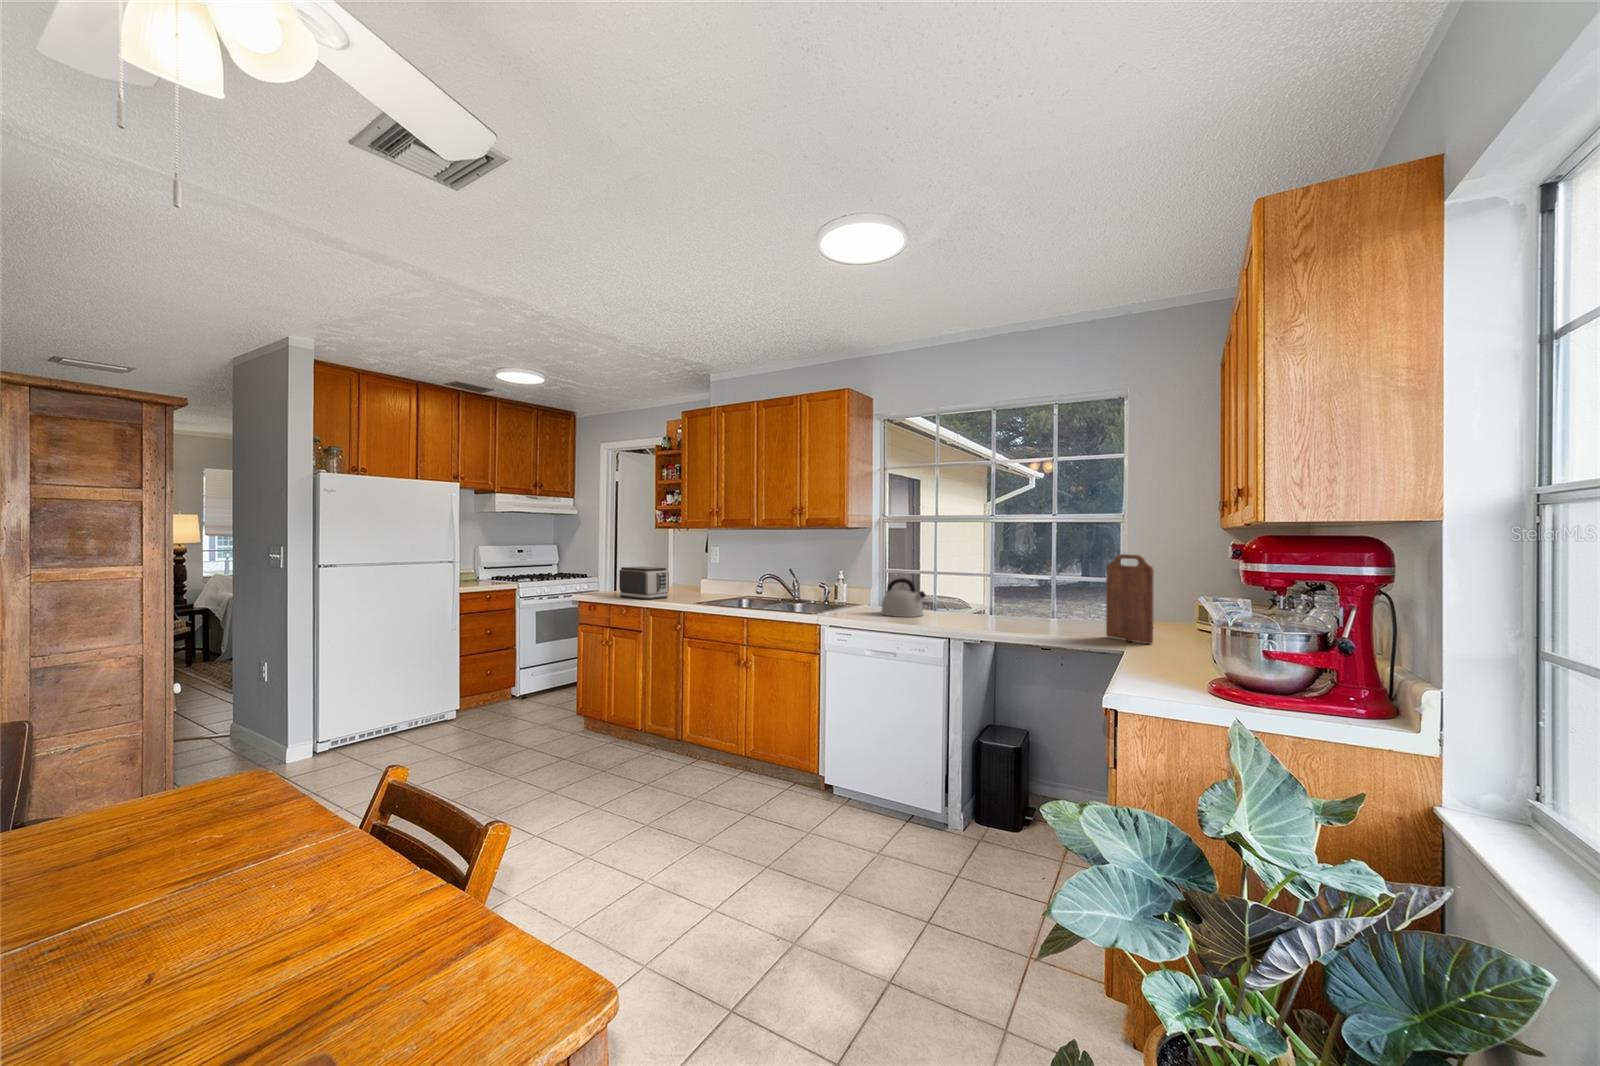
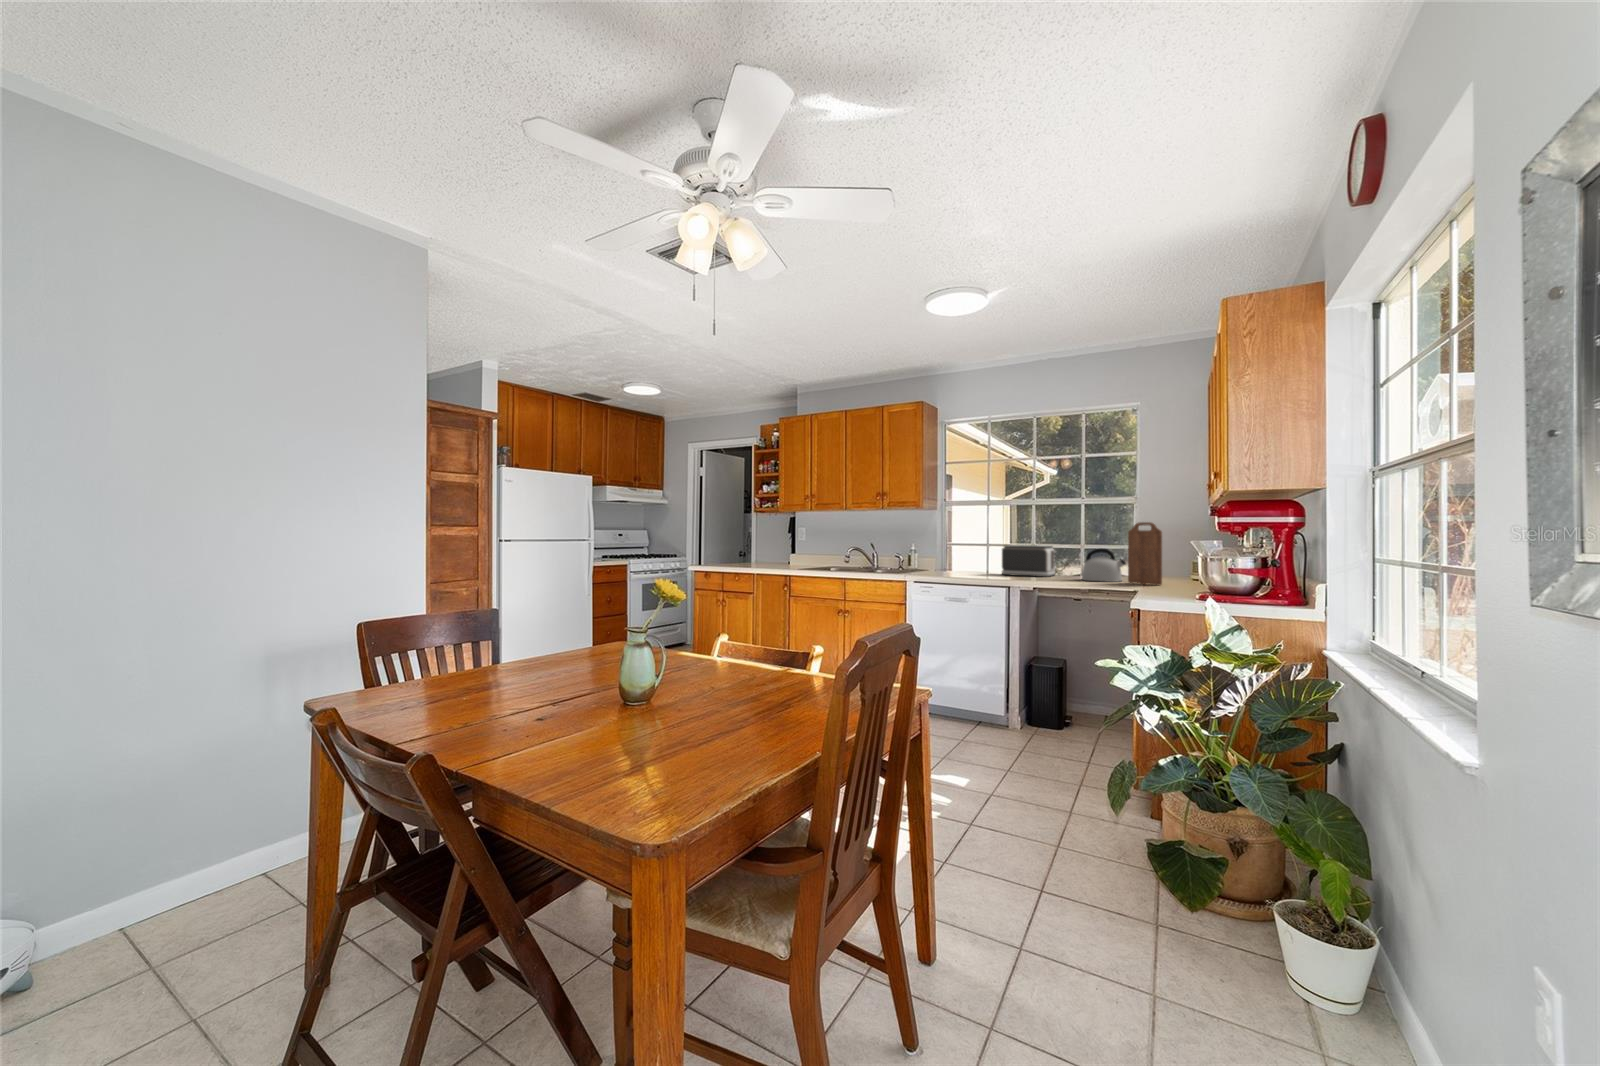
toaster: present [619,566,669,600] -> present [1002,545,1056,577]
kettle: present [881,578,926,617] -> present [1082,549,1126,582]

